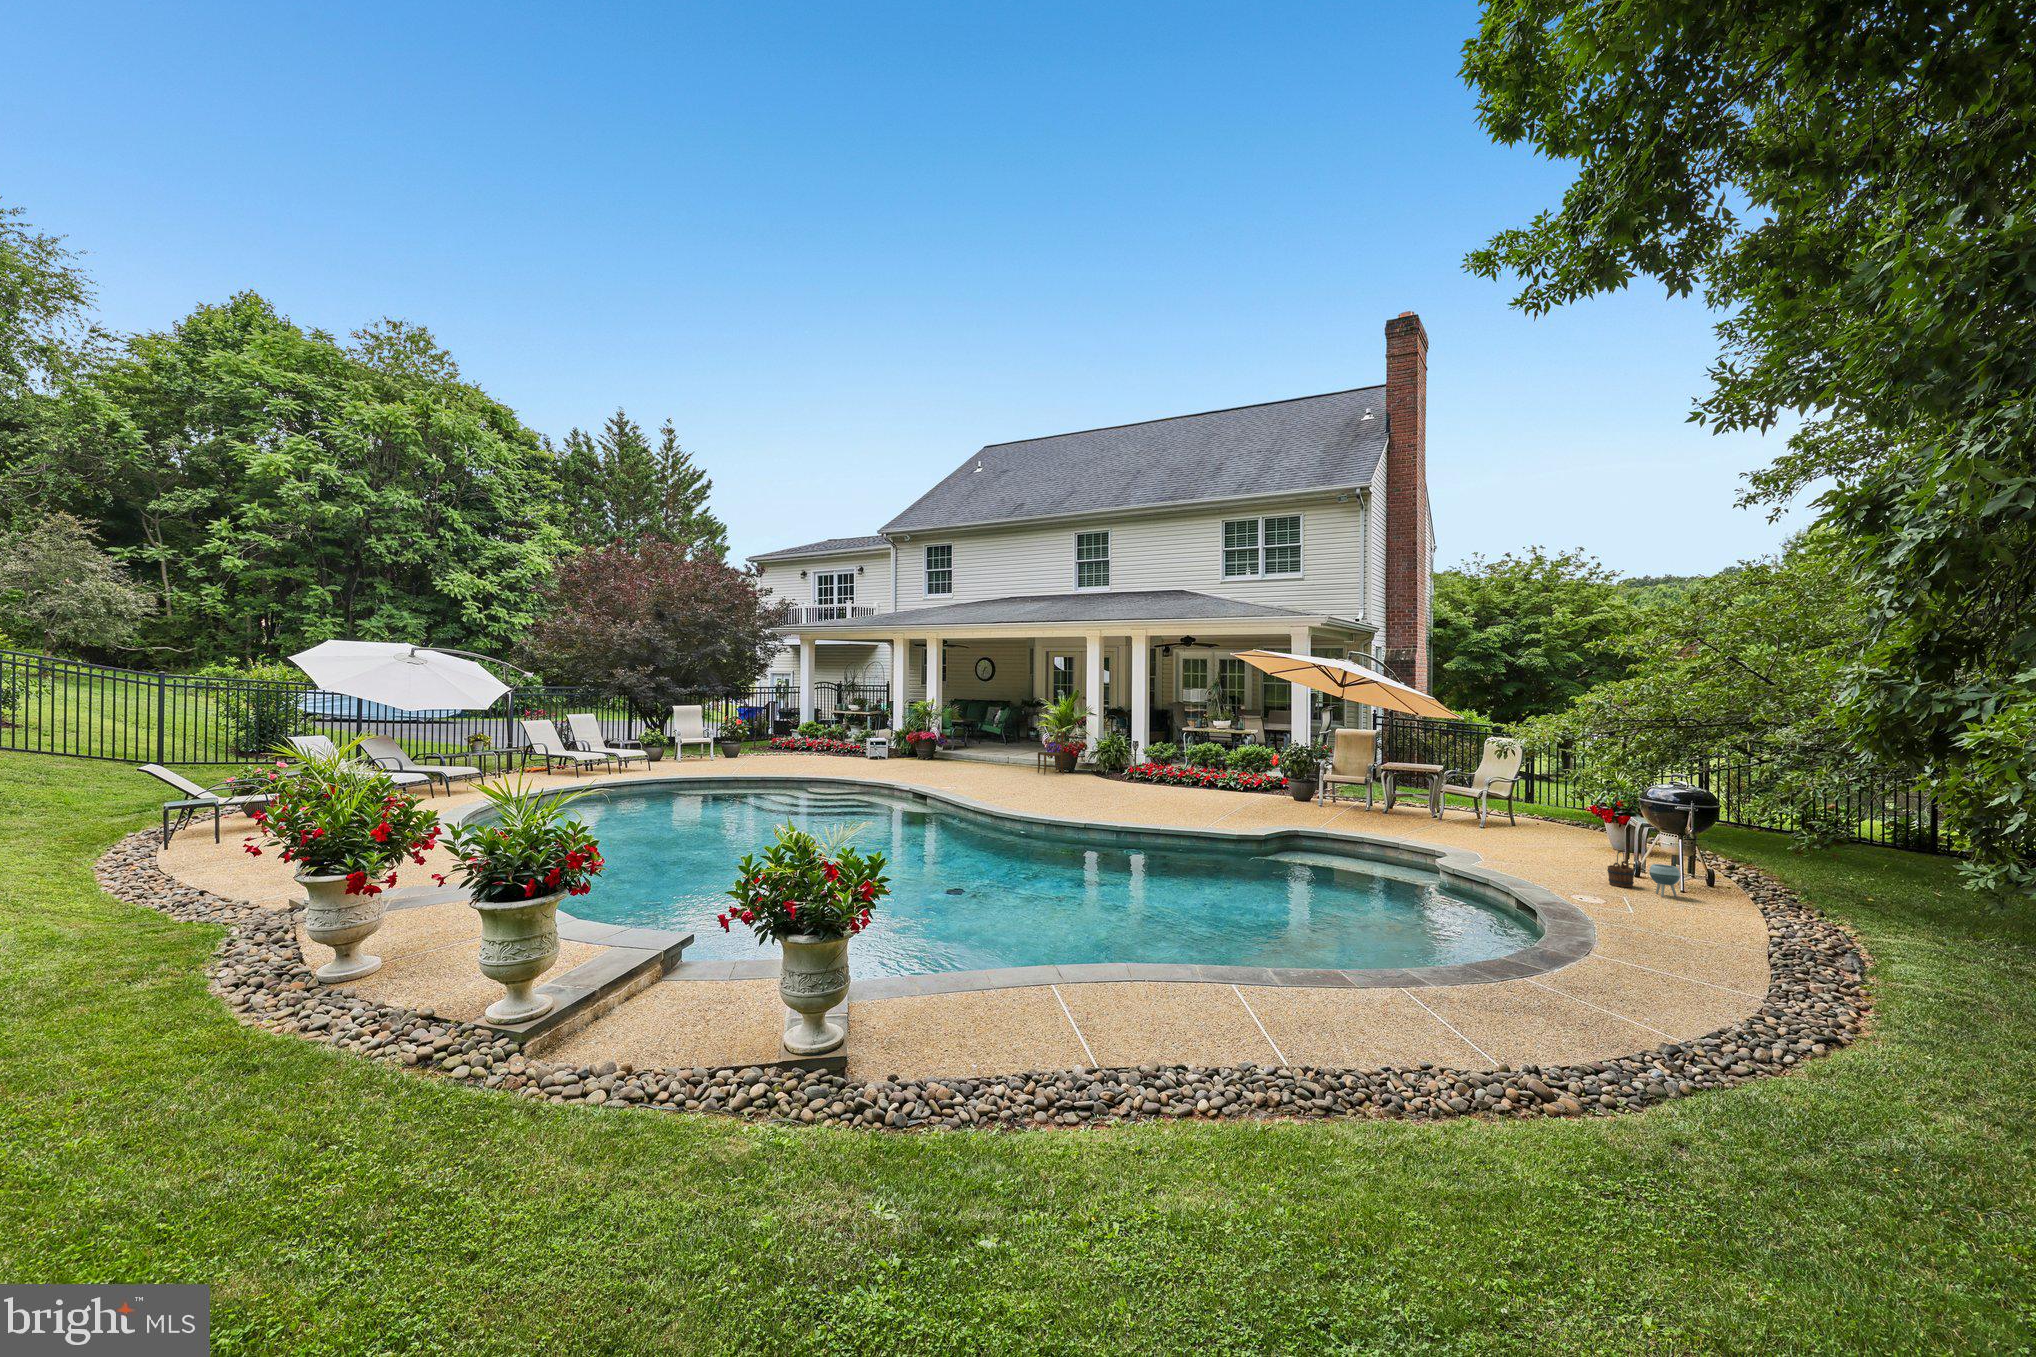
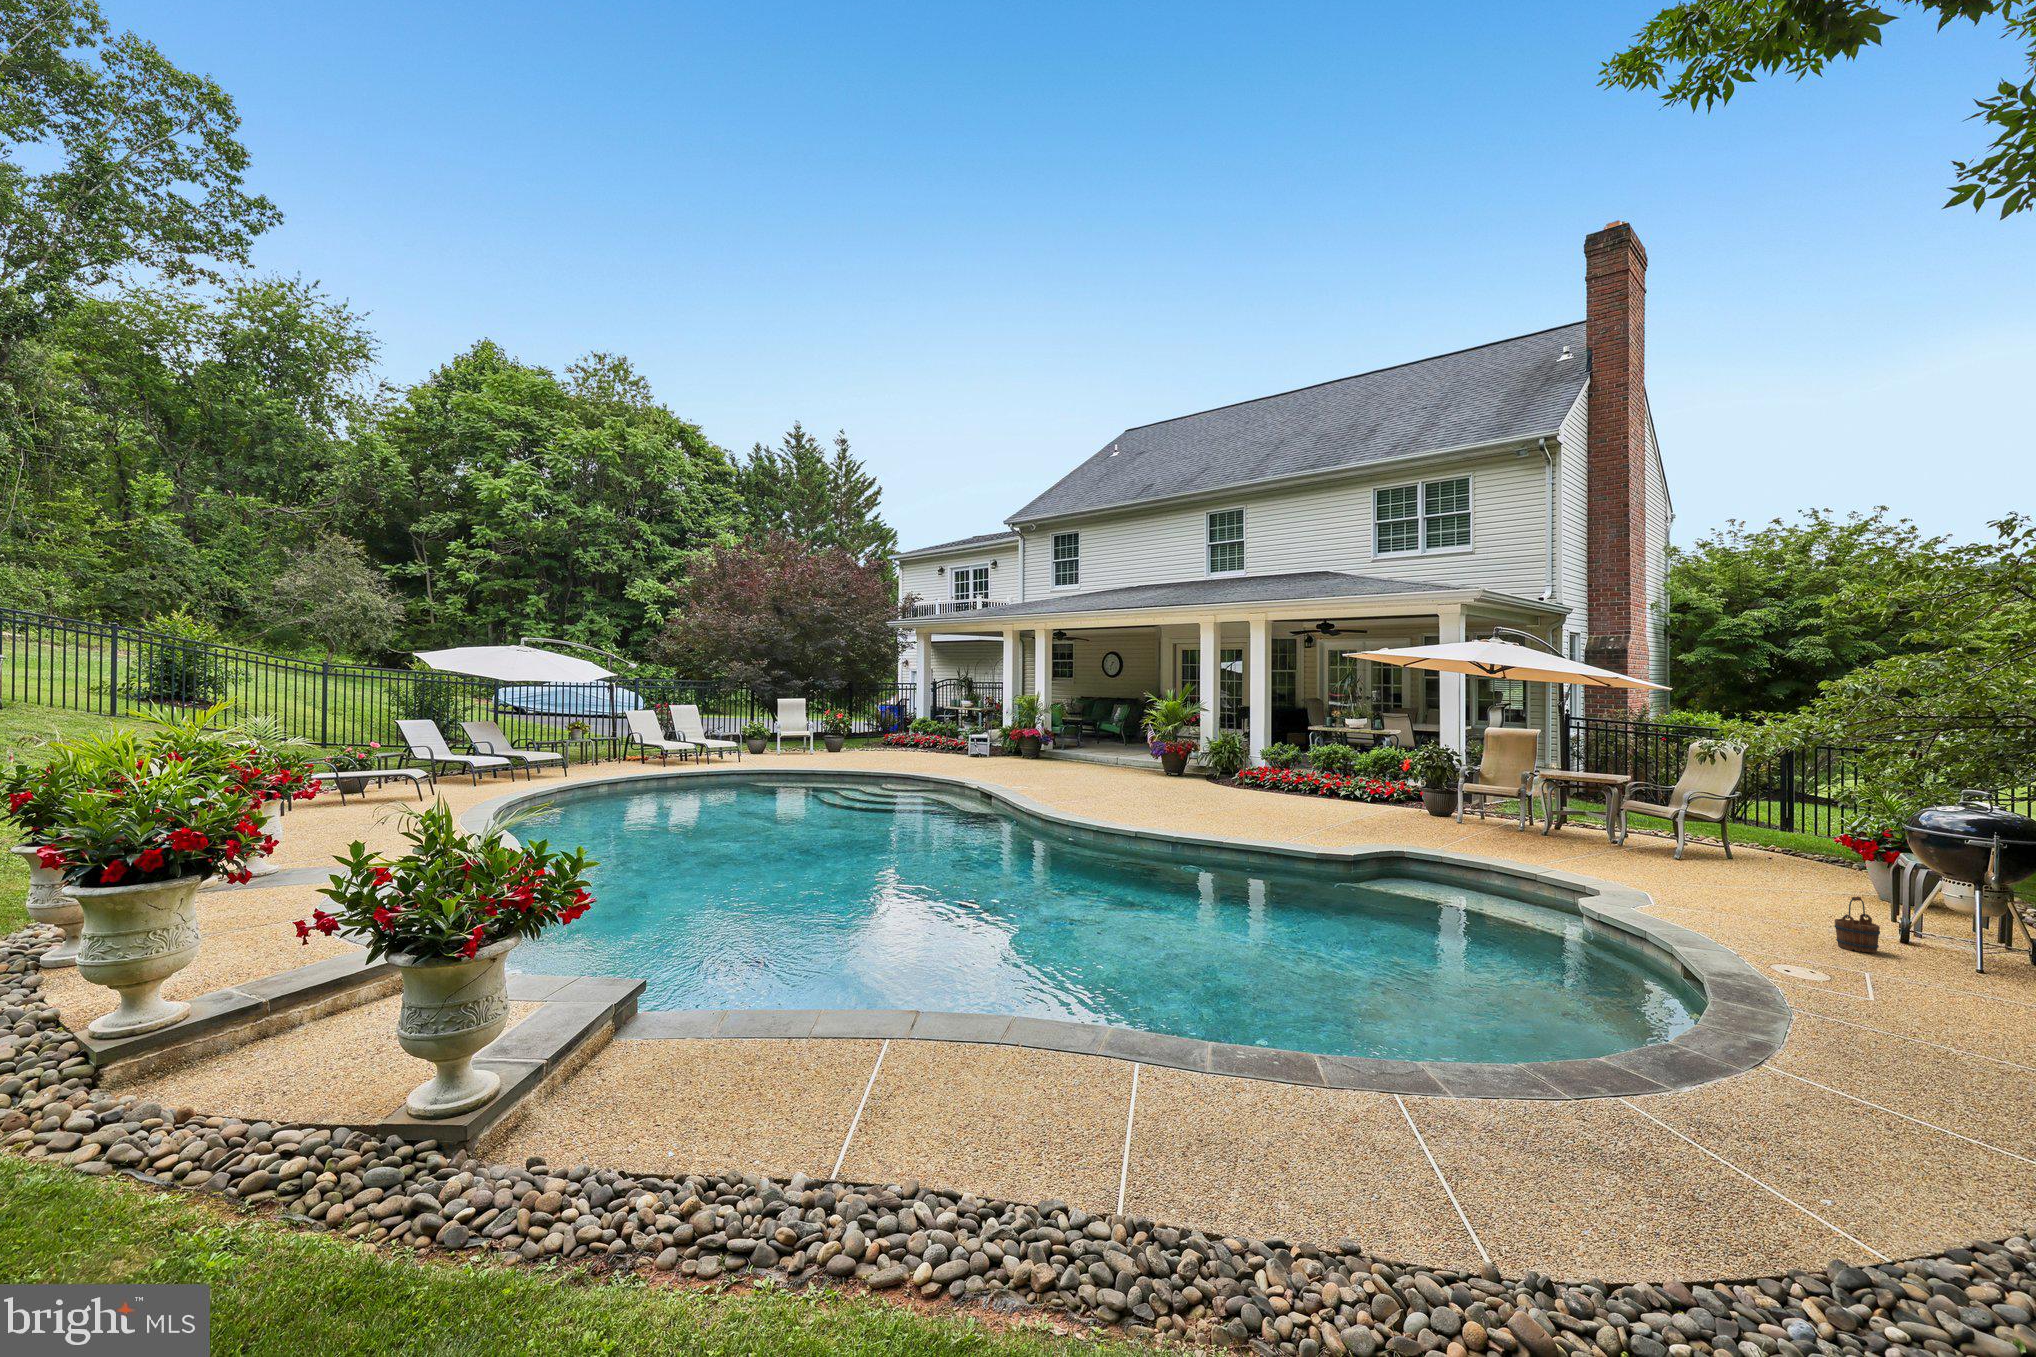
chair: present [1038,731,1065,775] -> none [1139,730,1170,779]
planter: present [1649,864,1680,897] -> none [1899,920,1953,972]

